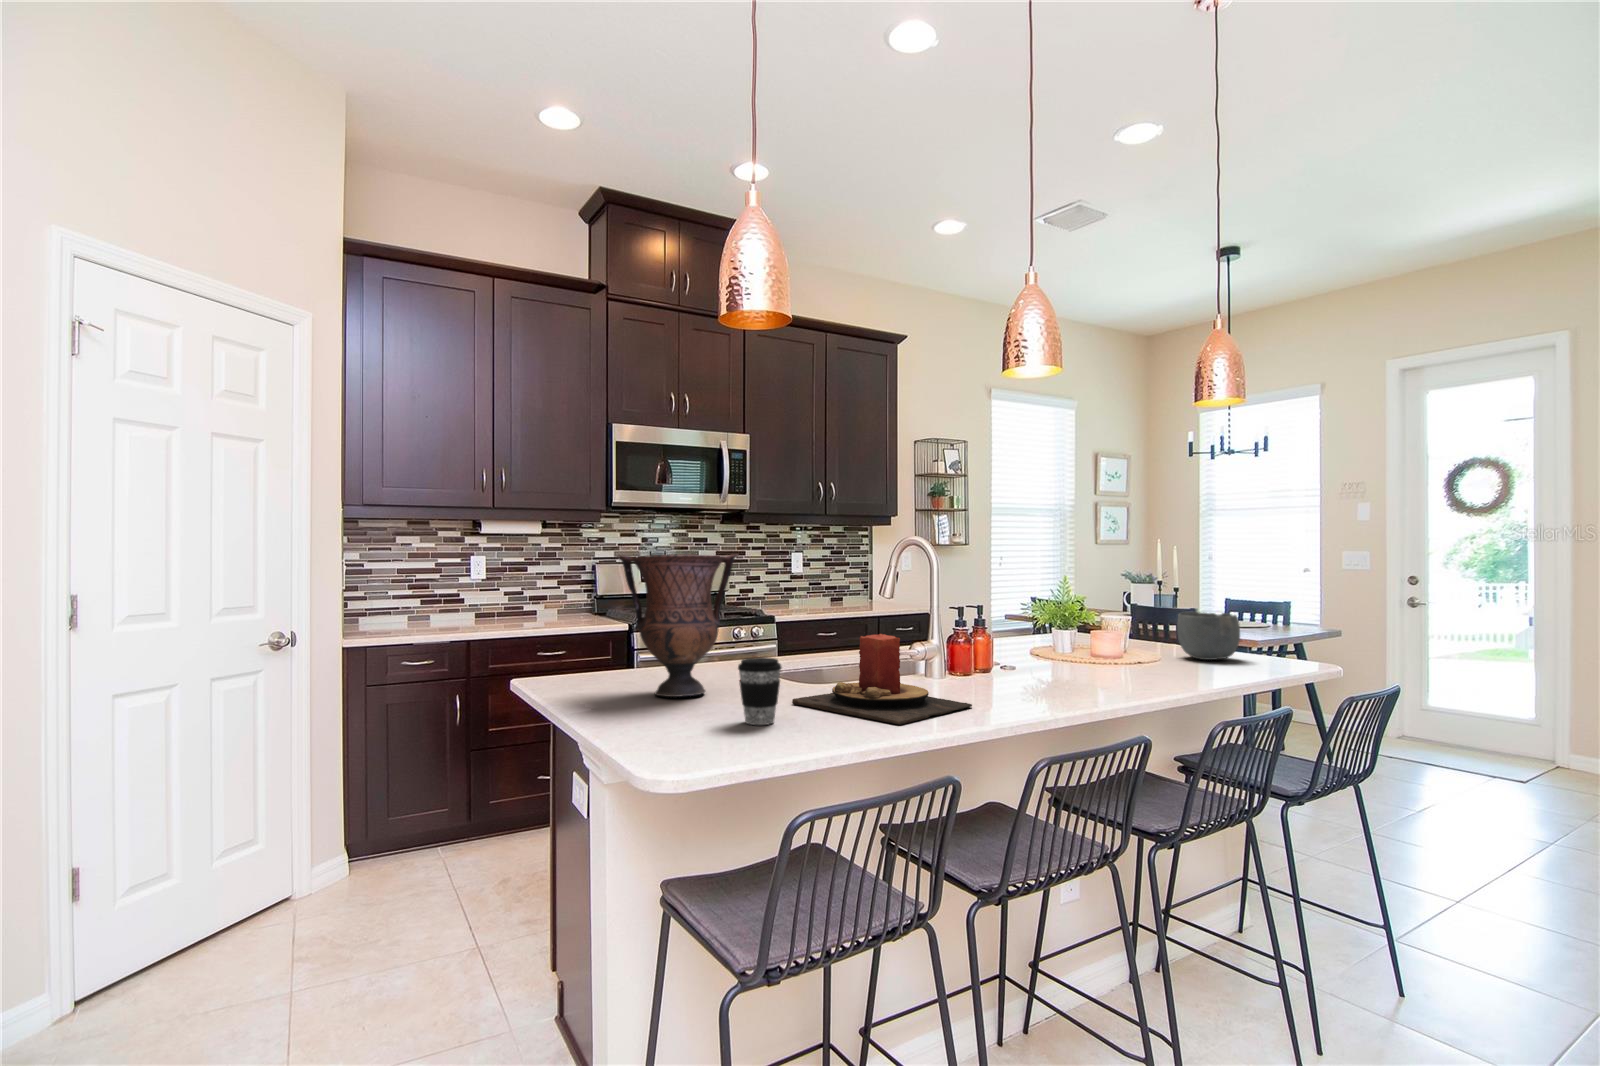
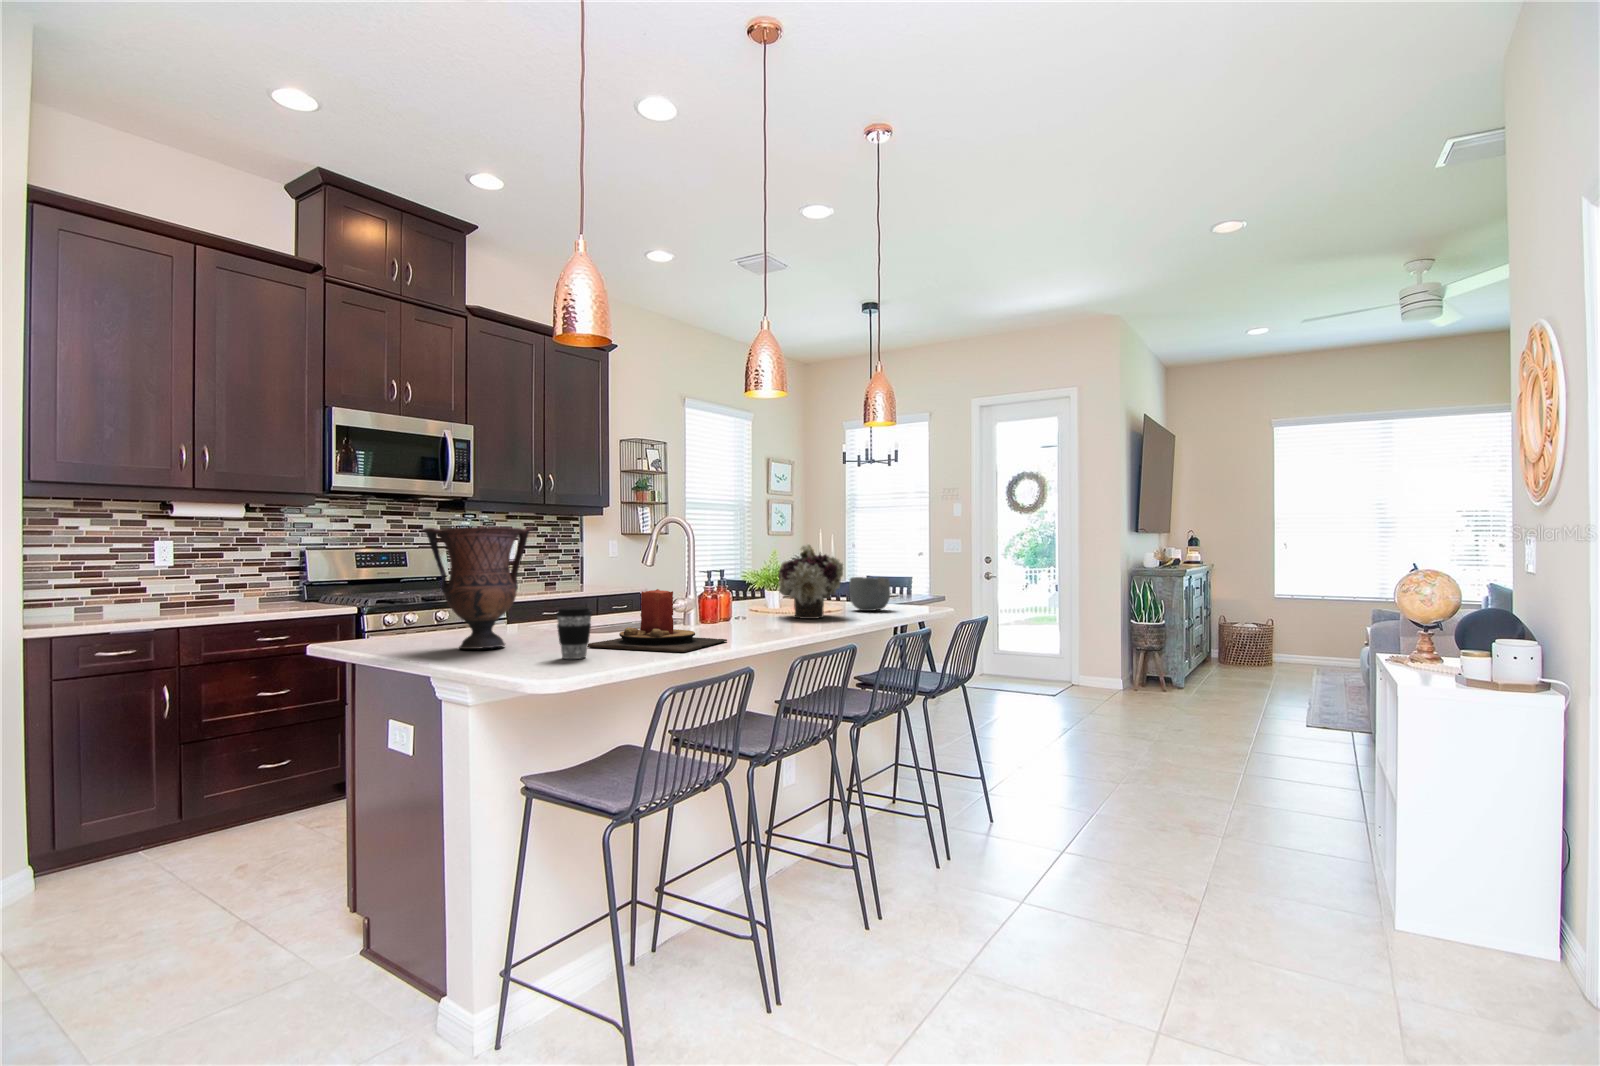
flower arrangement: none [1069,568,1163,670] -> present [778,544,843,619]

